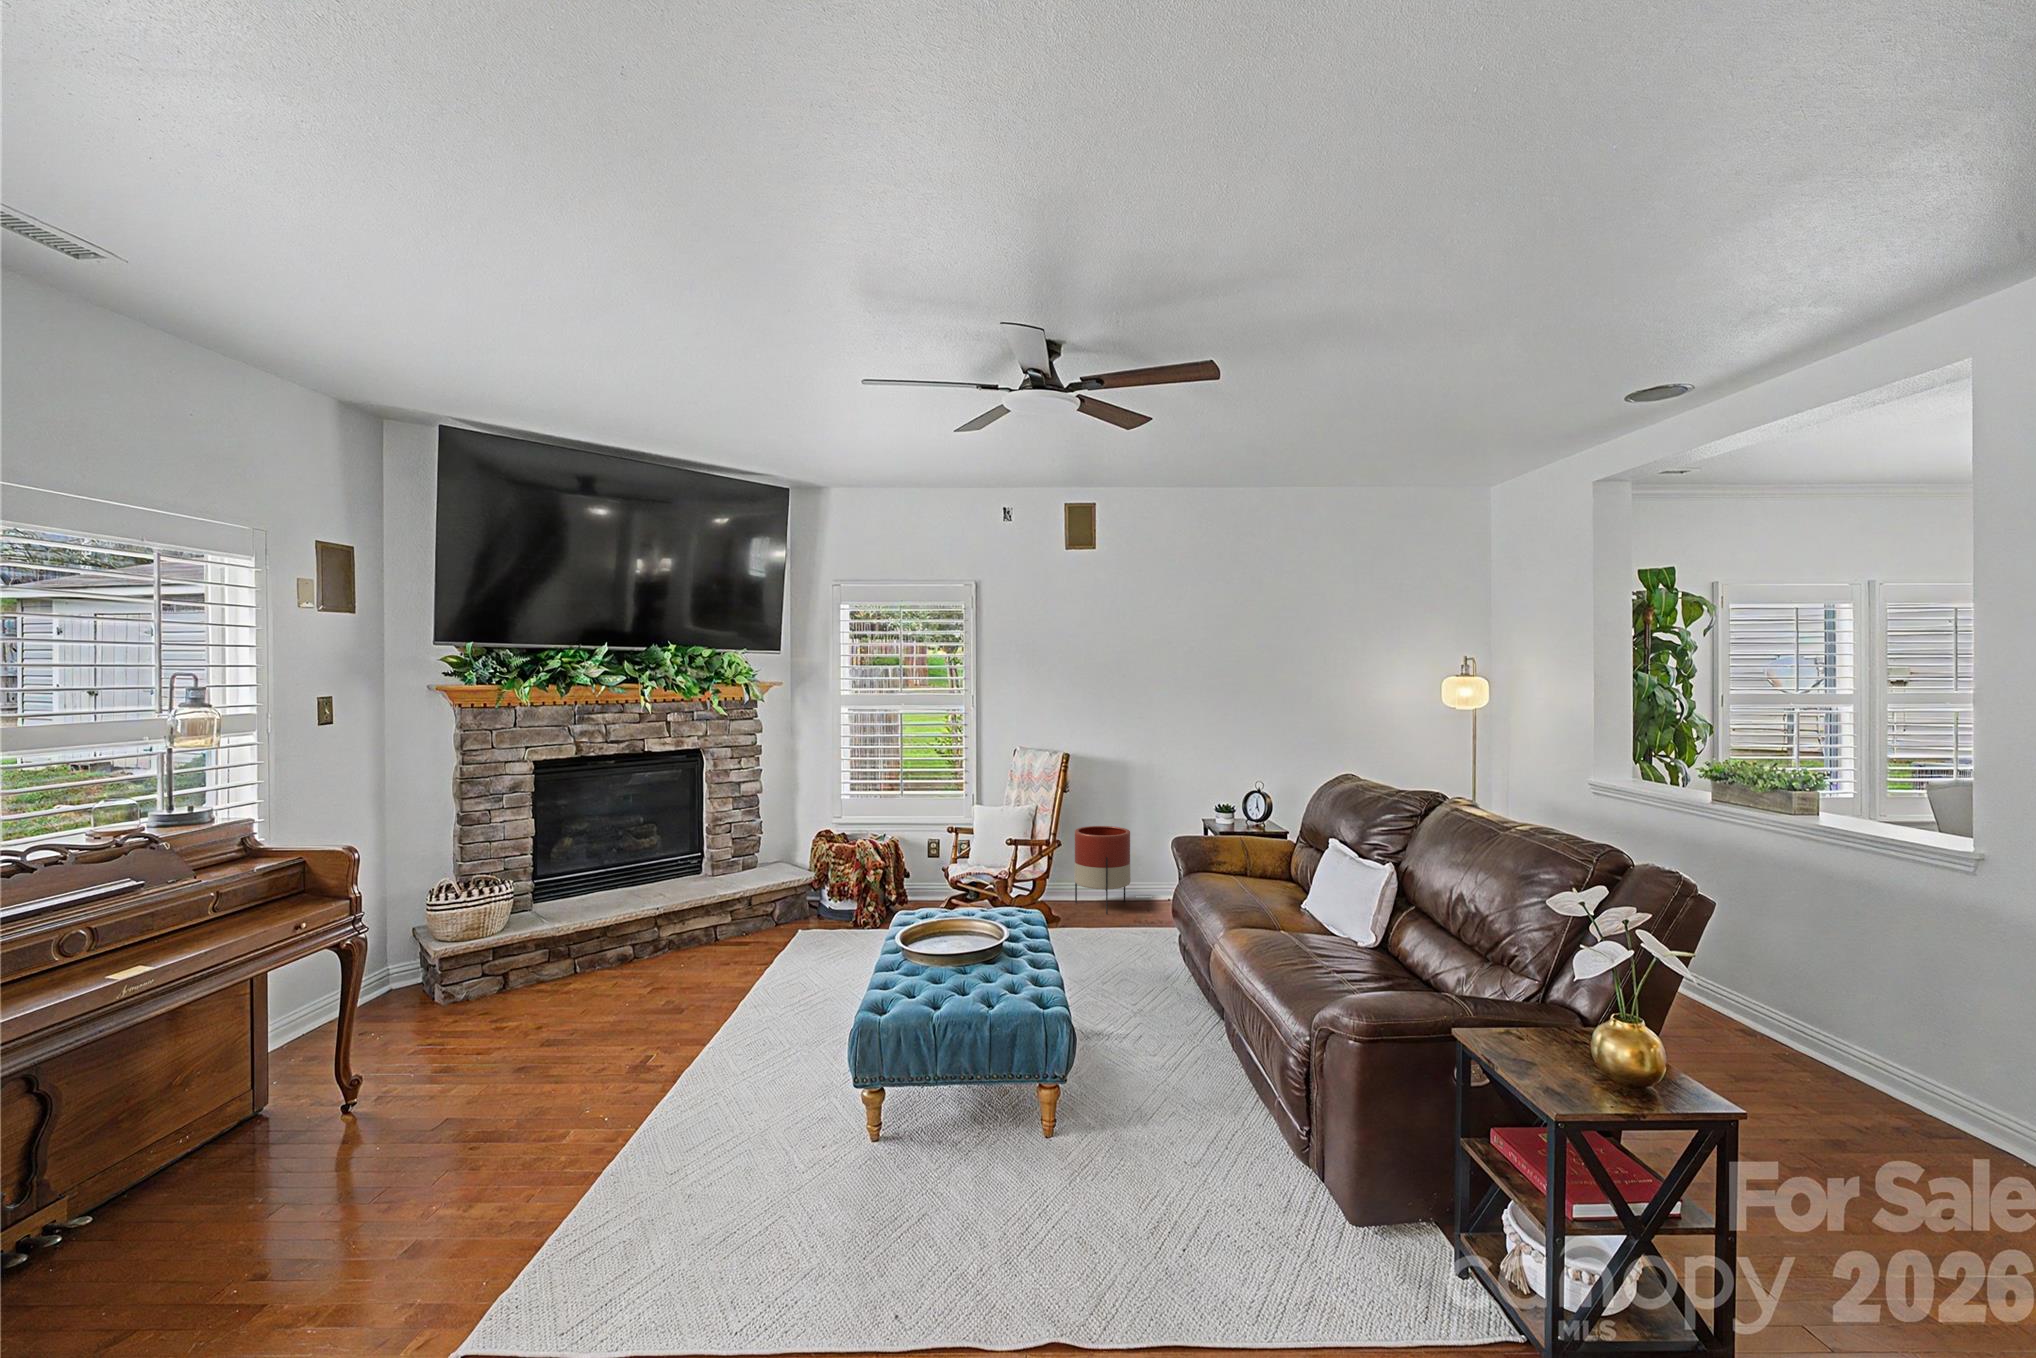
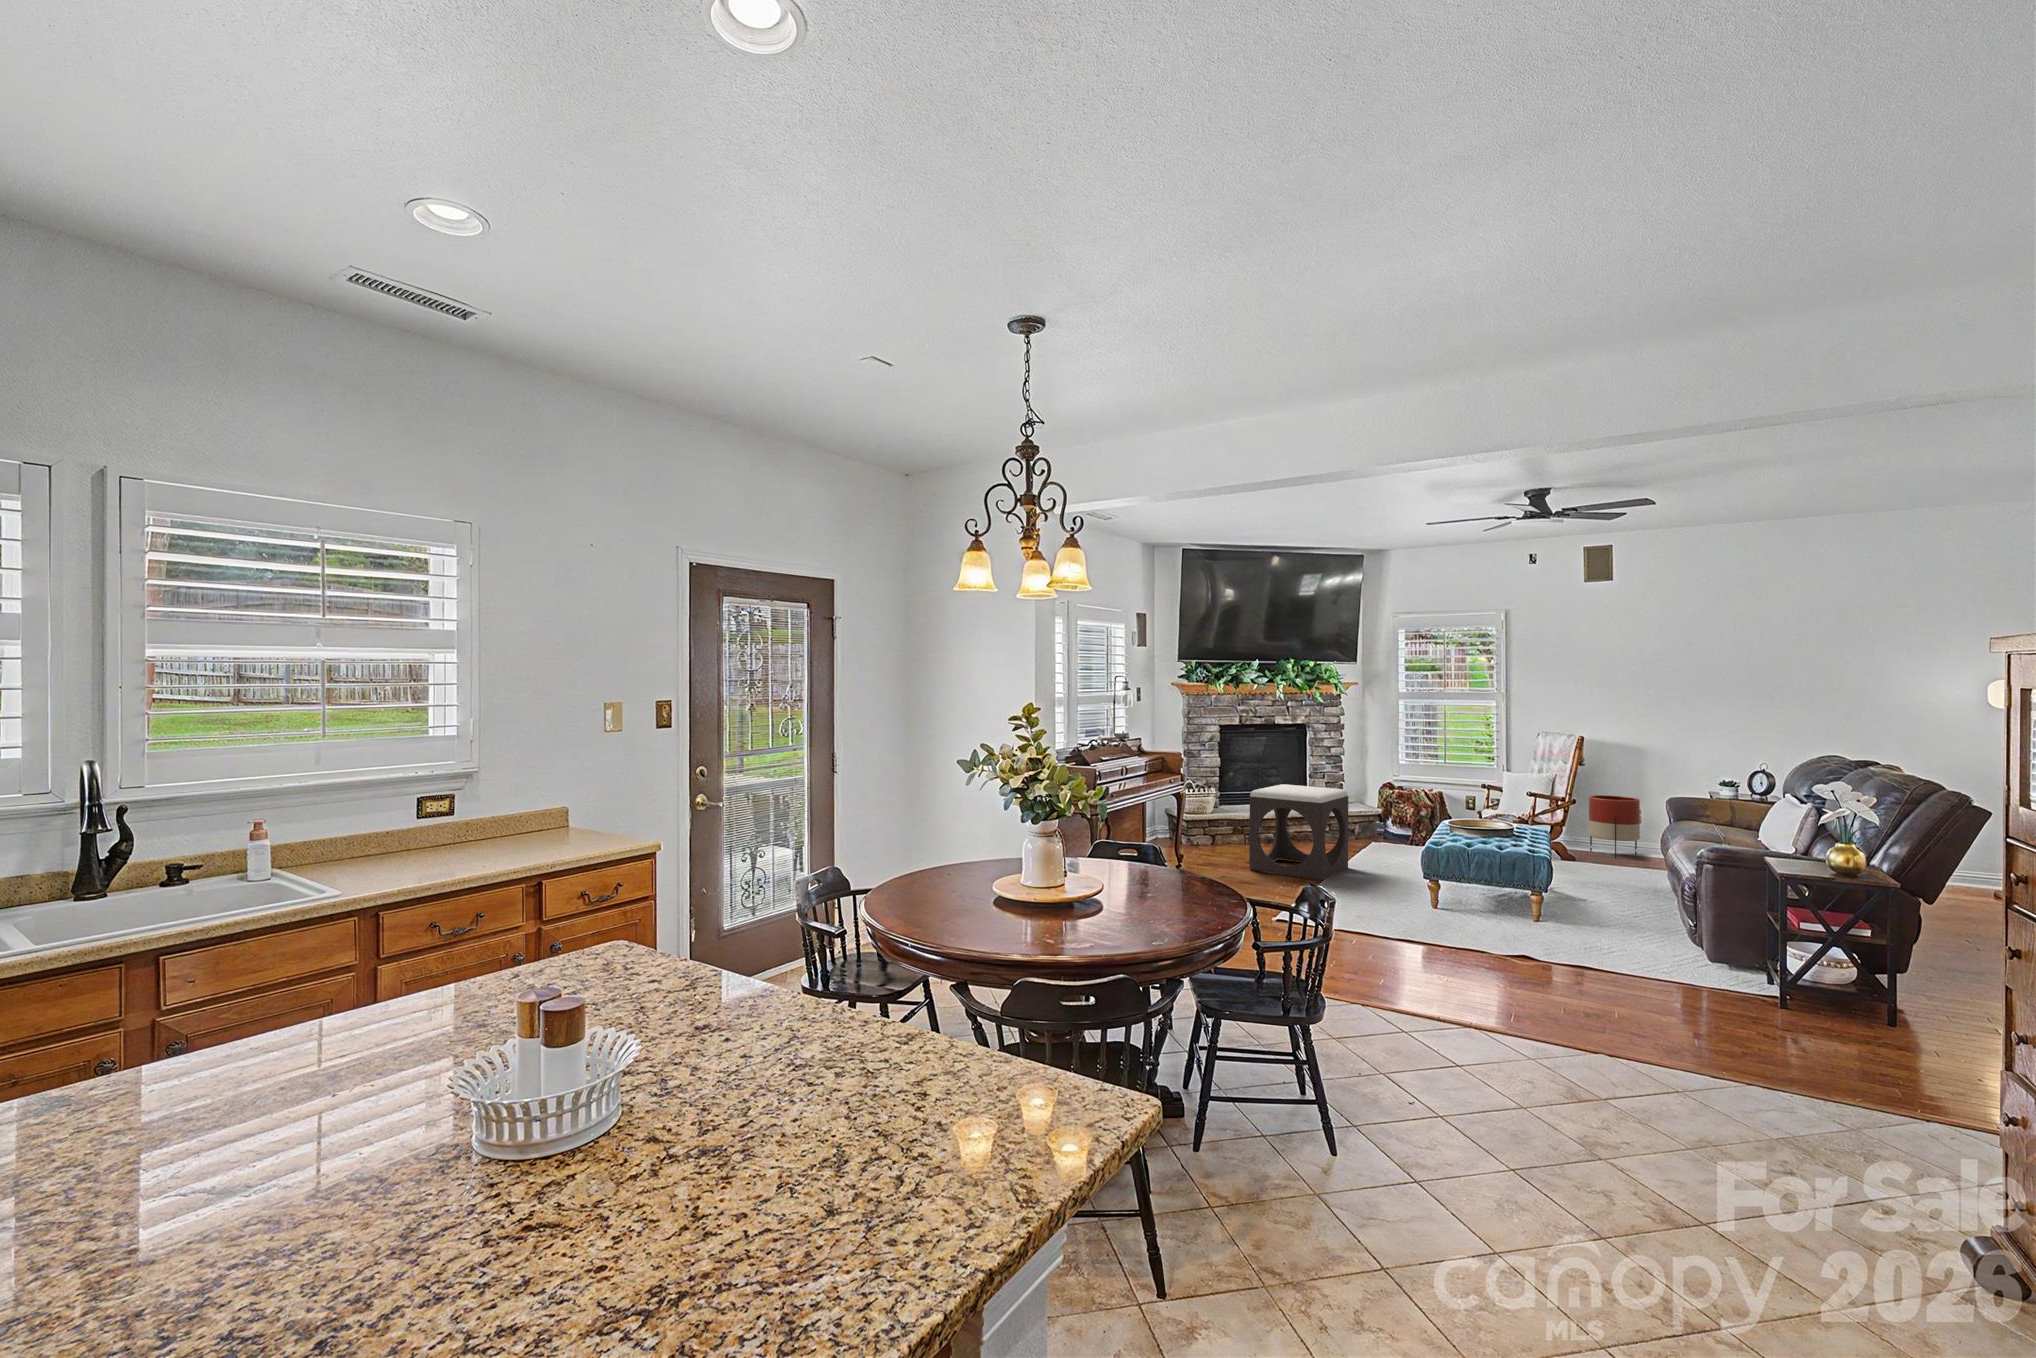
footstool: none [530,880,740,1086] -> present [1249,784,1348,880]

